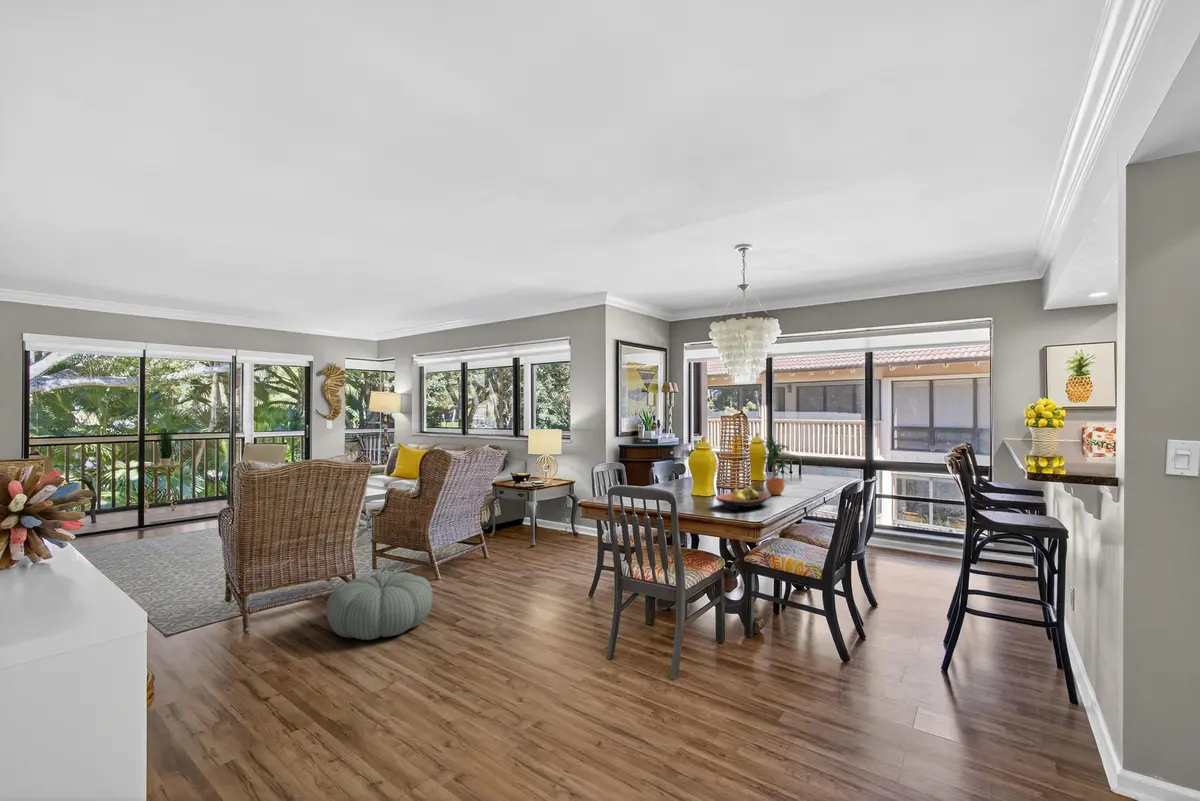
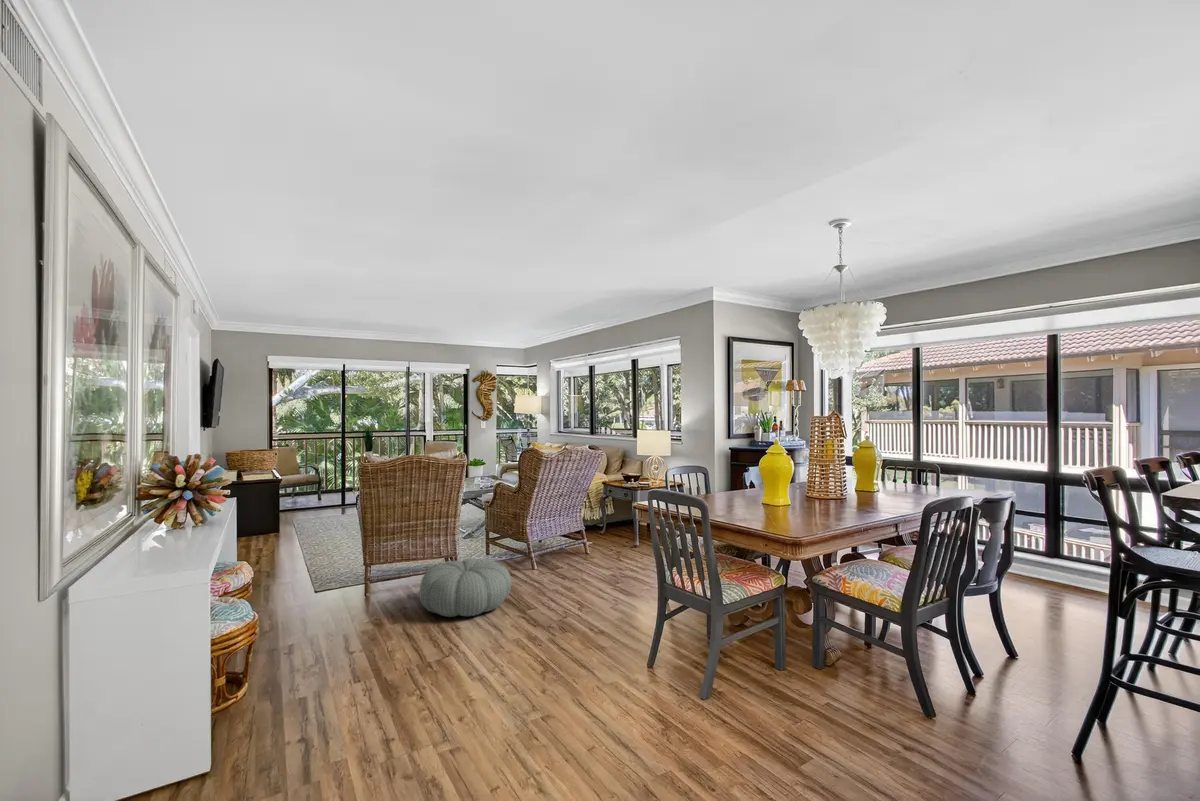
potted plant: present [764,434,790,495] -> none [847,436,892,509]
fruit bowl: present [716,487,770,510] -> none [772,497,844,523]

